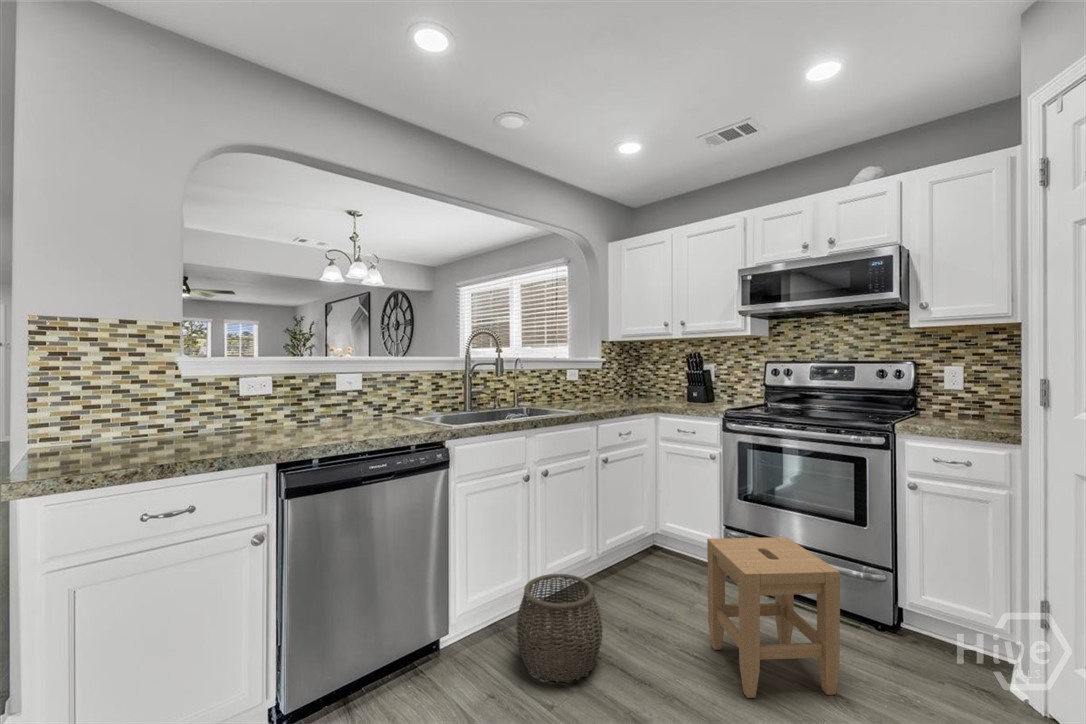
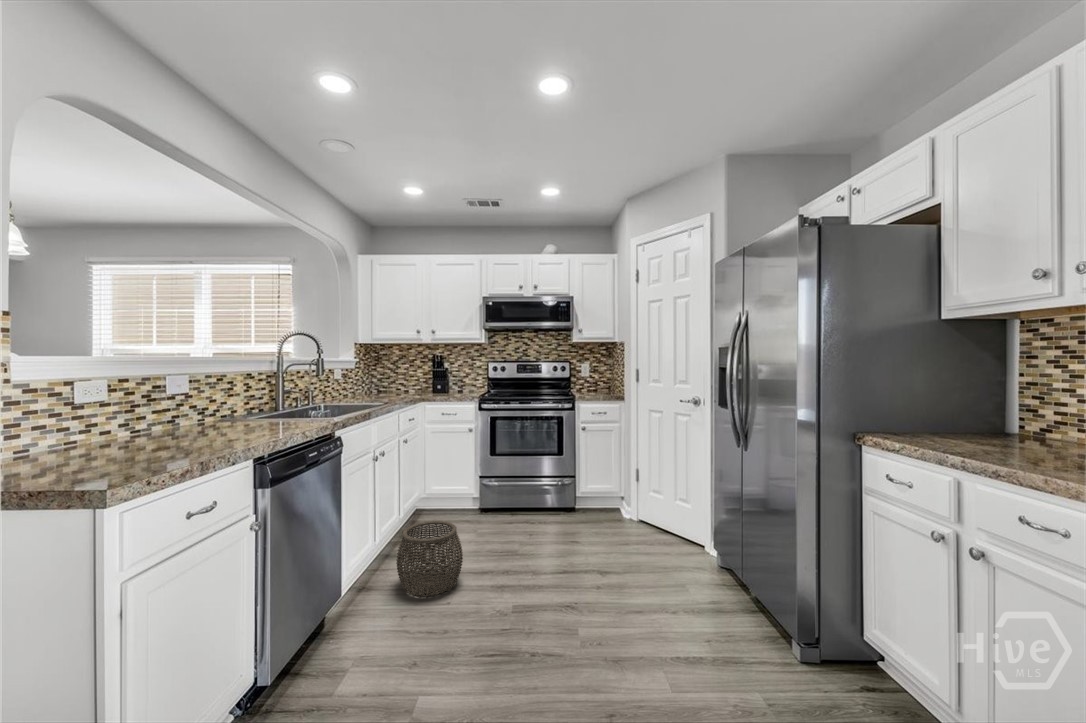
stool: present [707,537,840,698] -> none [504,466,578,556]

